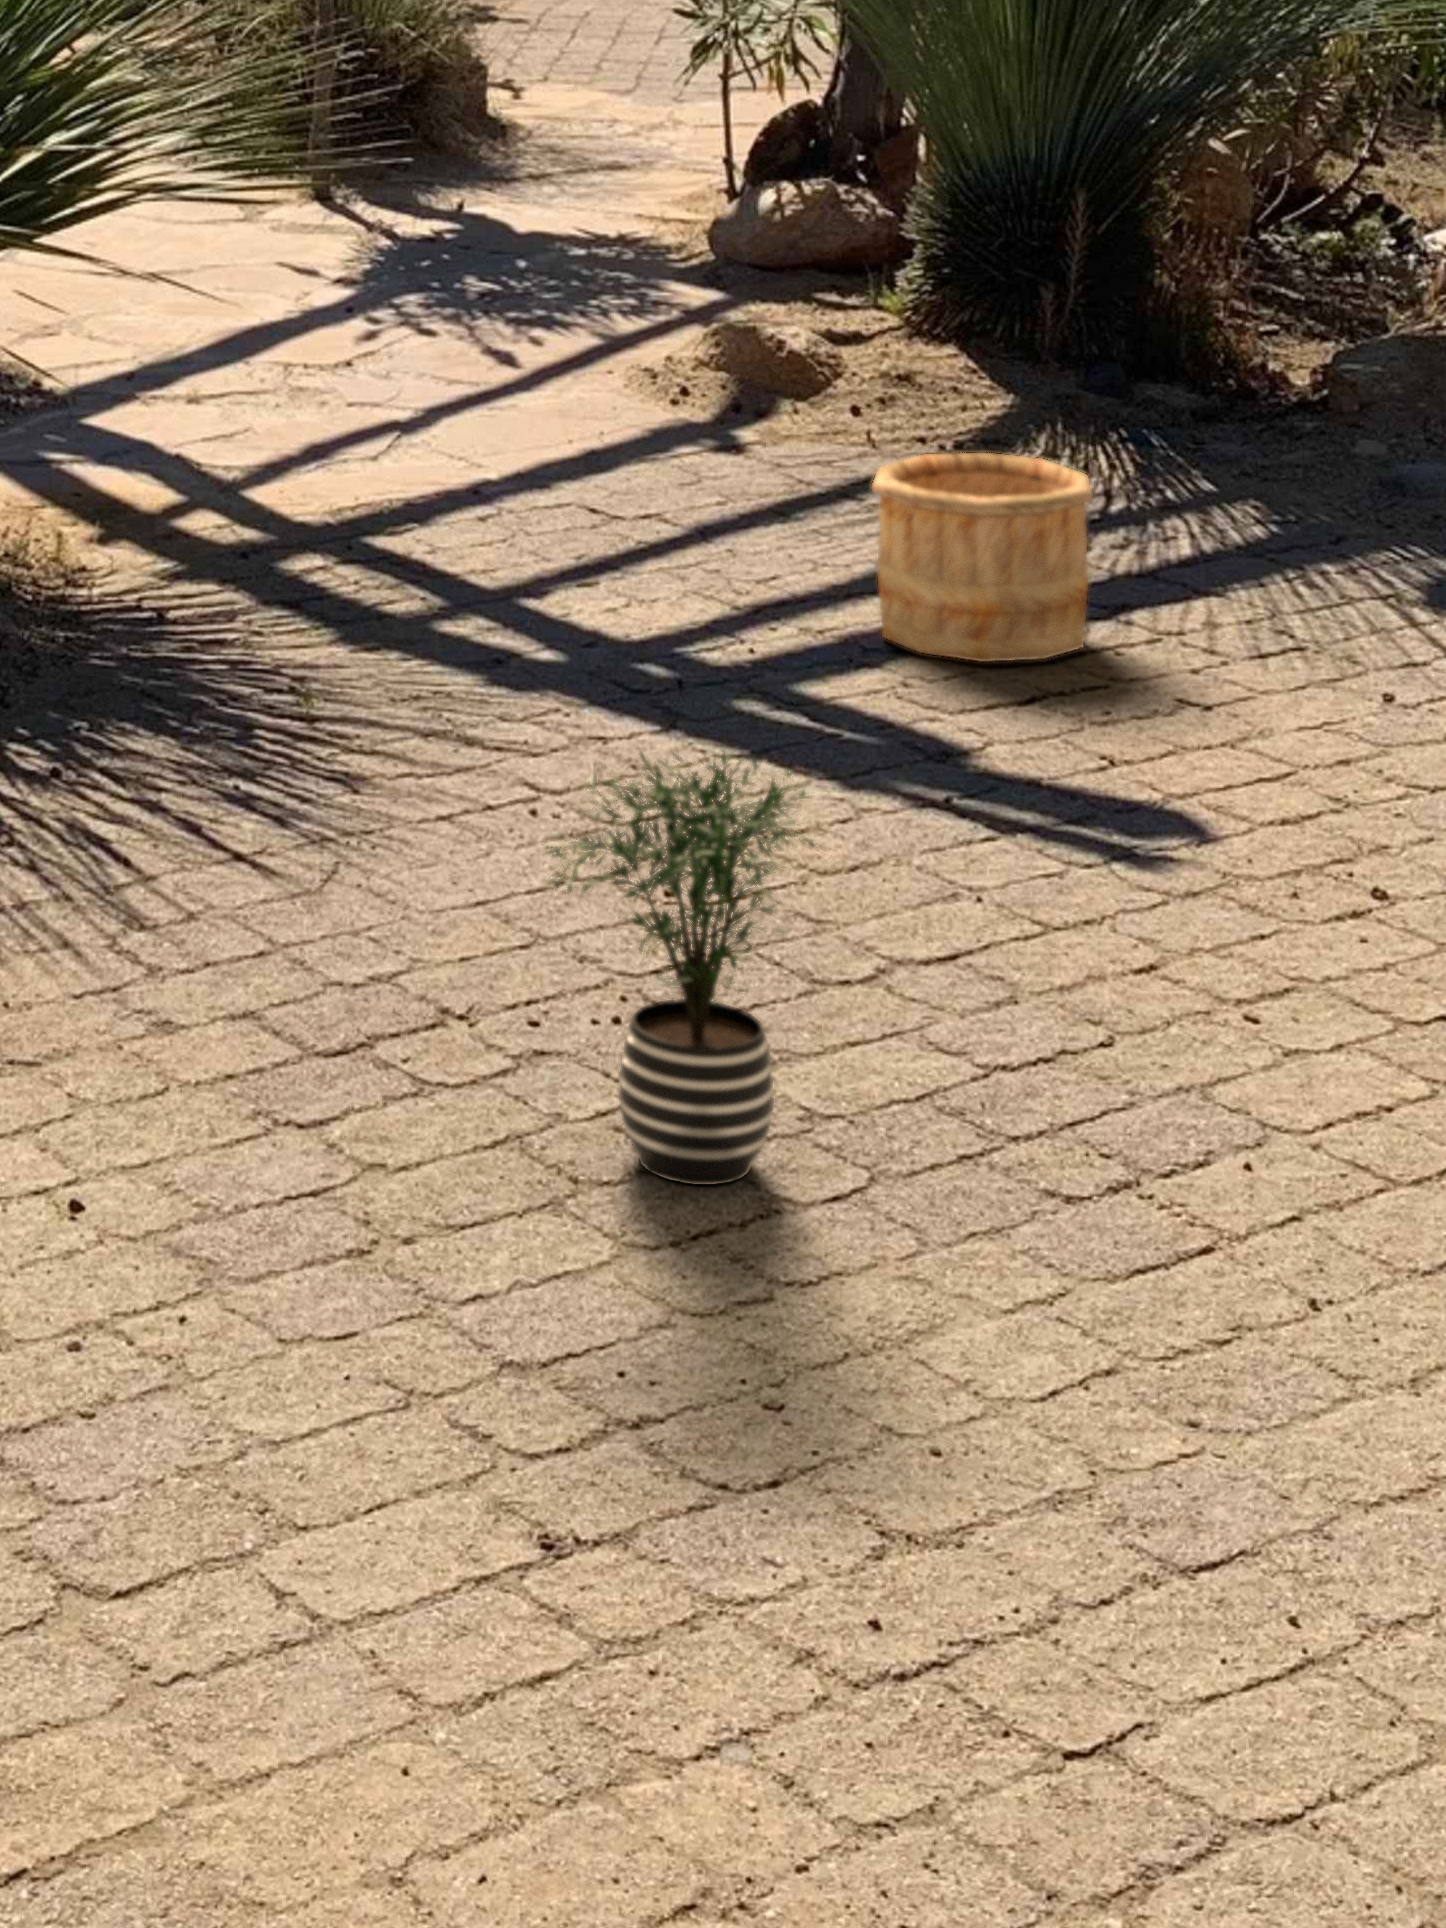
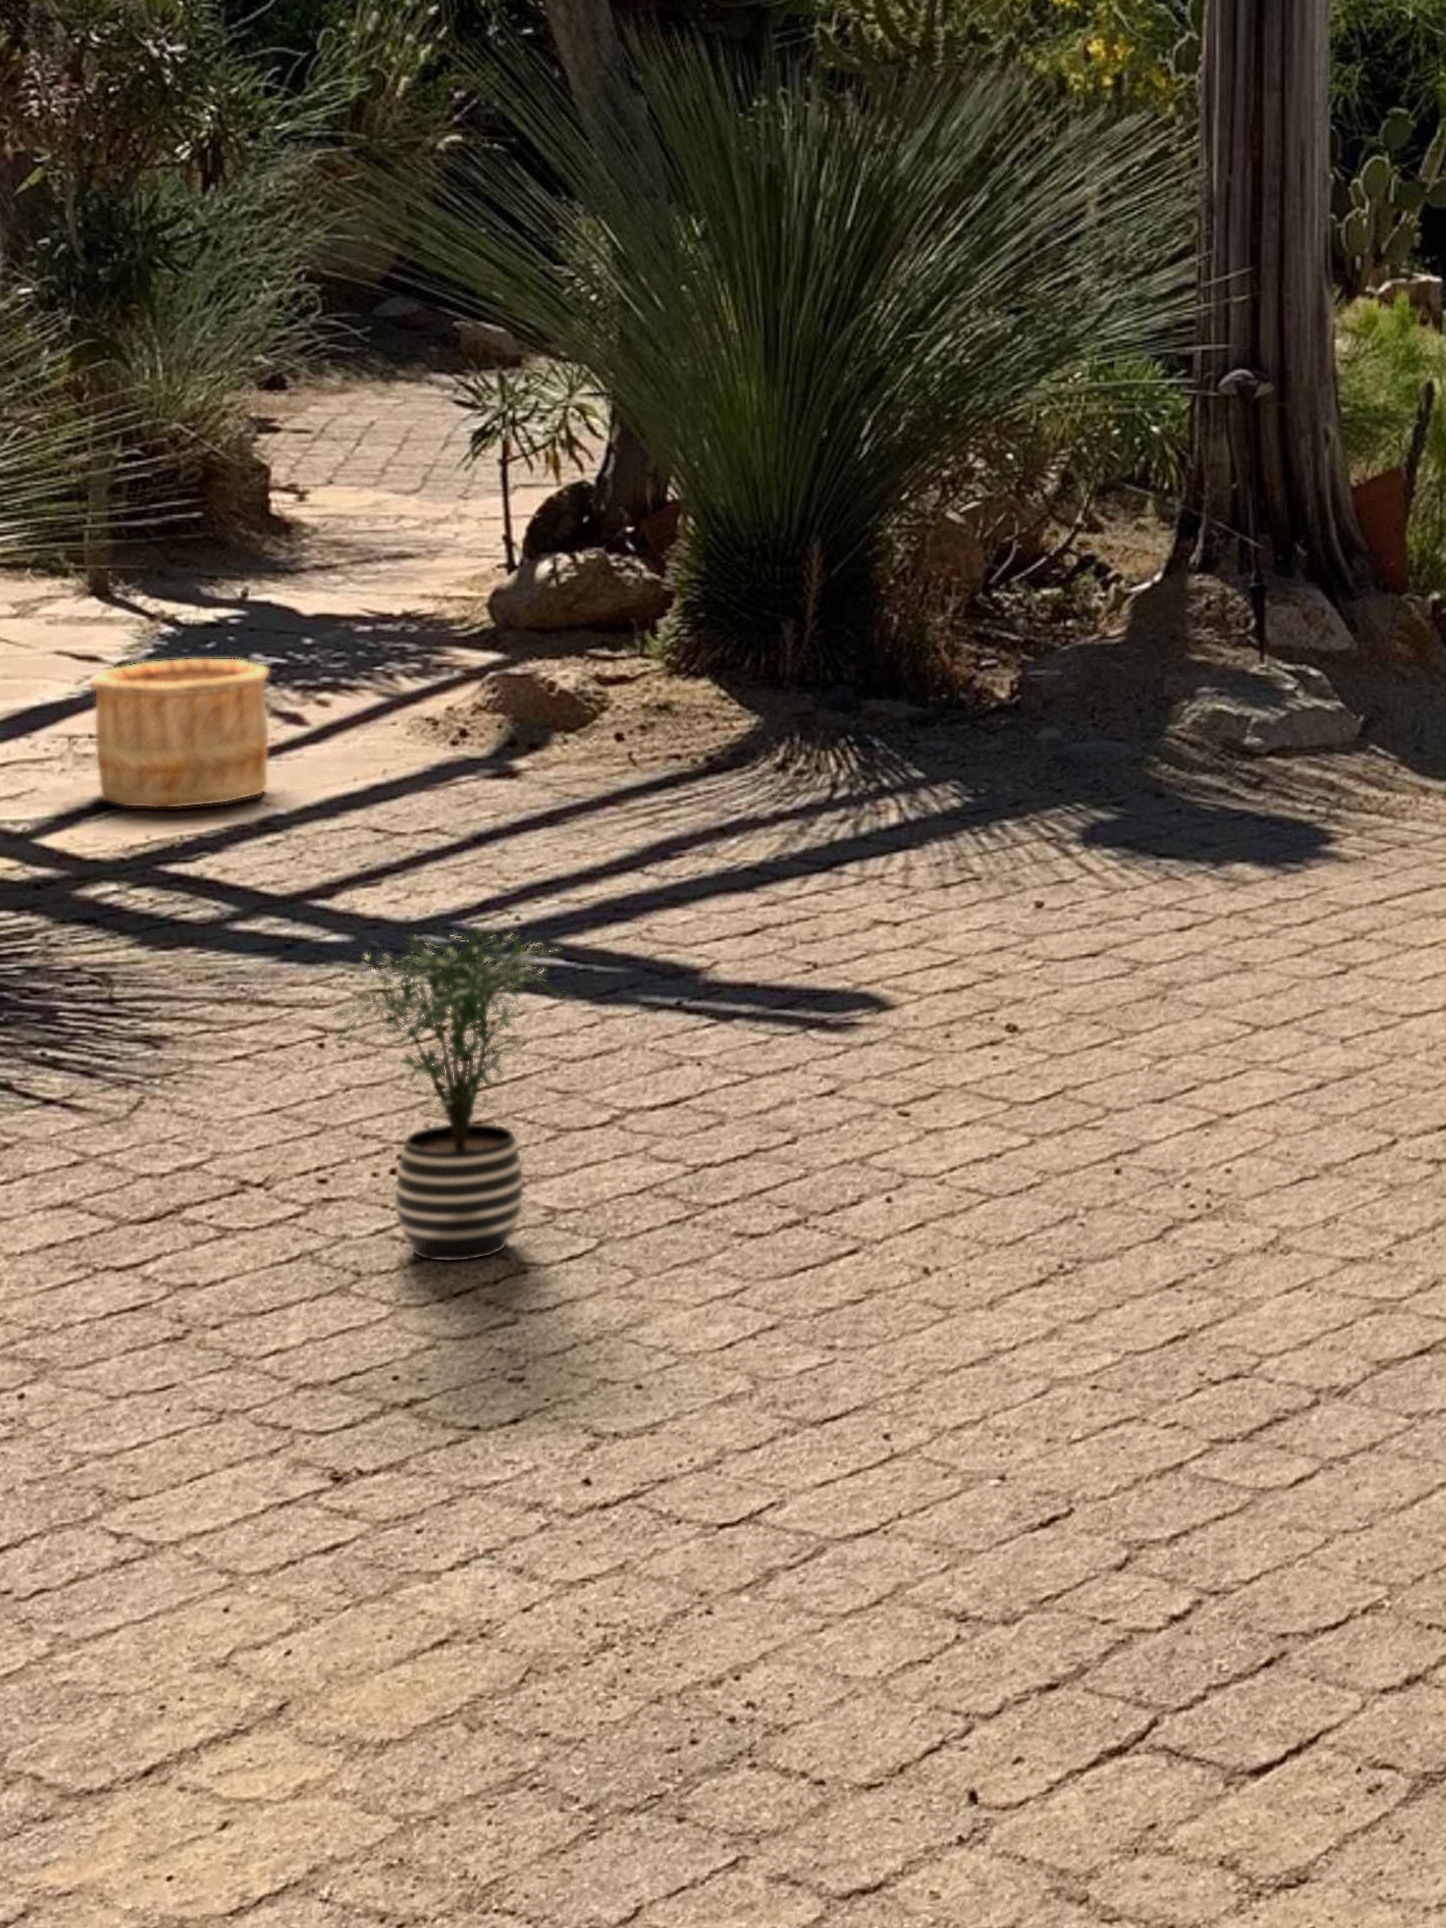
wooden bucket: present [872,453,1093,662] -> present [90,659,269,807]

